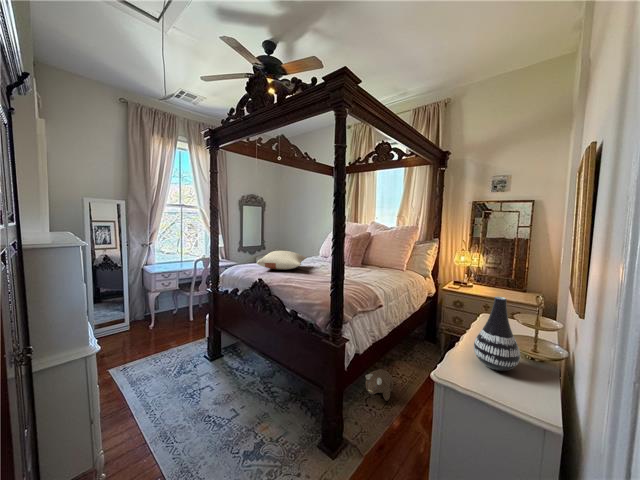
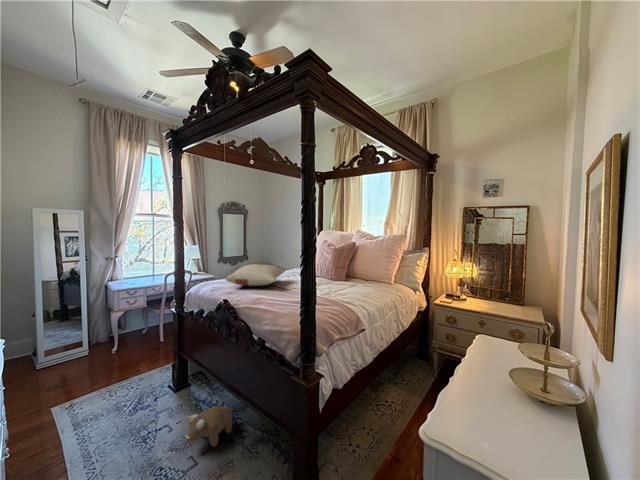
vase: present [474,297,520,371] -> none [473,333,534,433]
plush toy: present [366,369,393,401] -> present [186,406,232,447]

